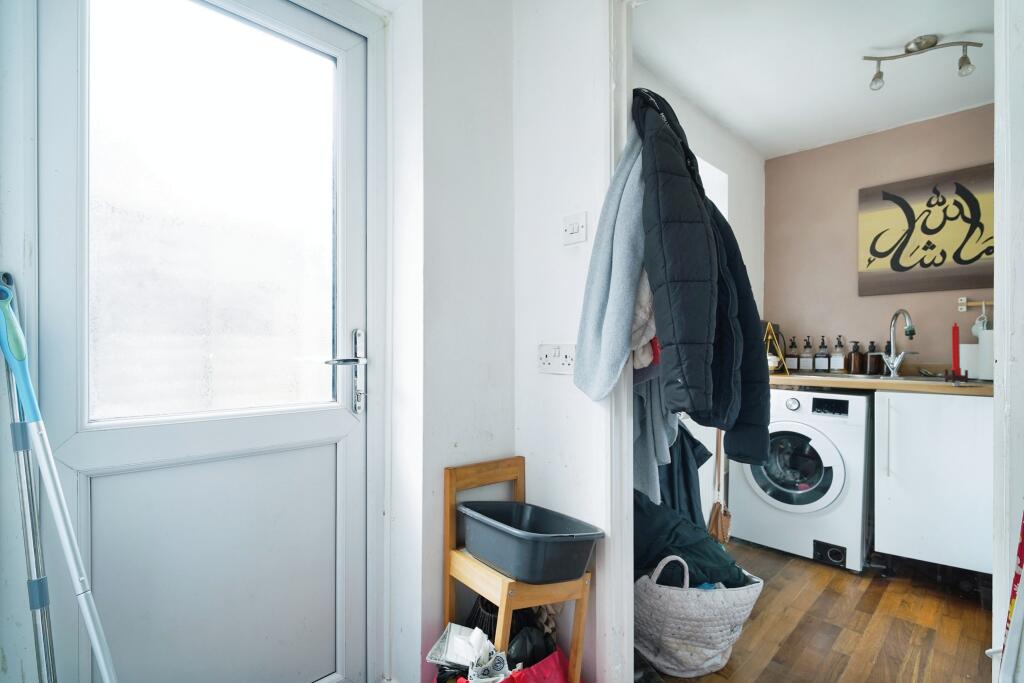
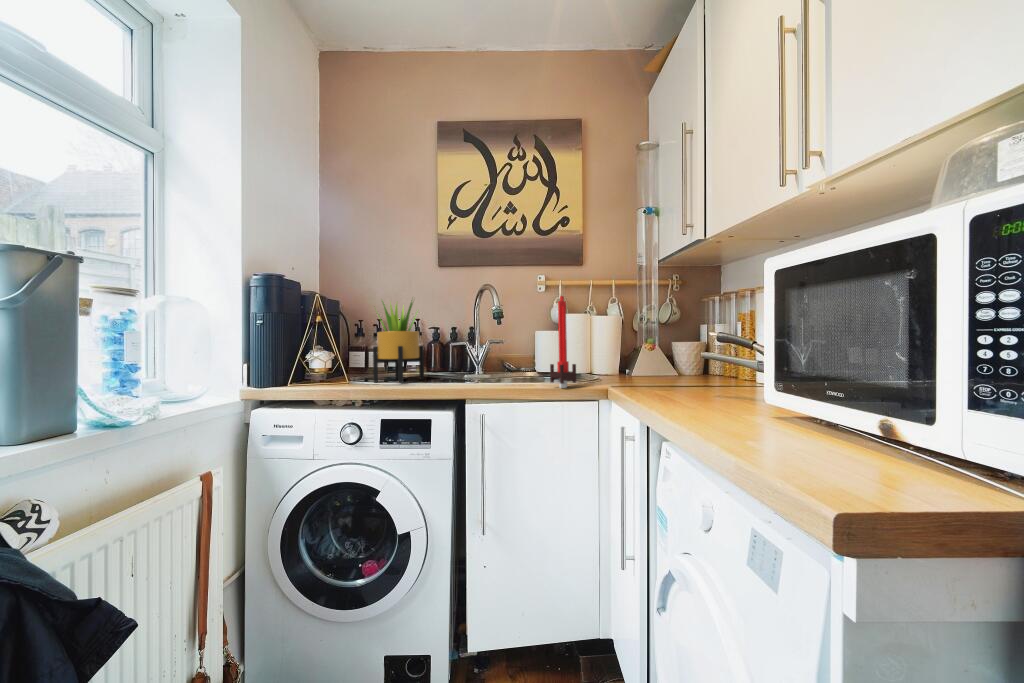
potted plant: none [806,323,844,378] -> present [373,300,424,383]

